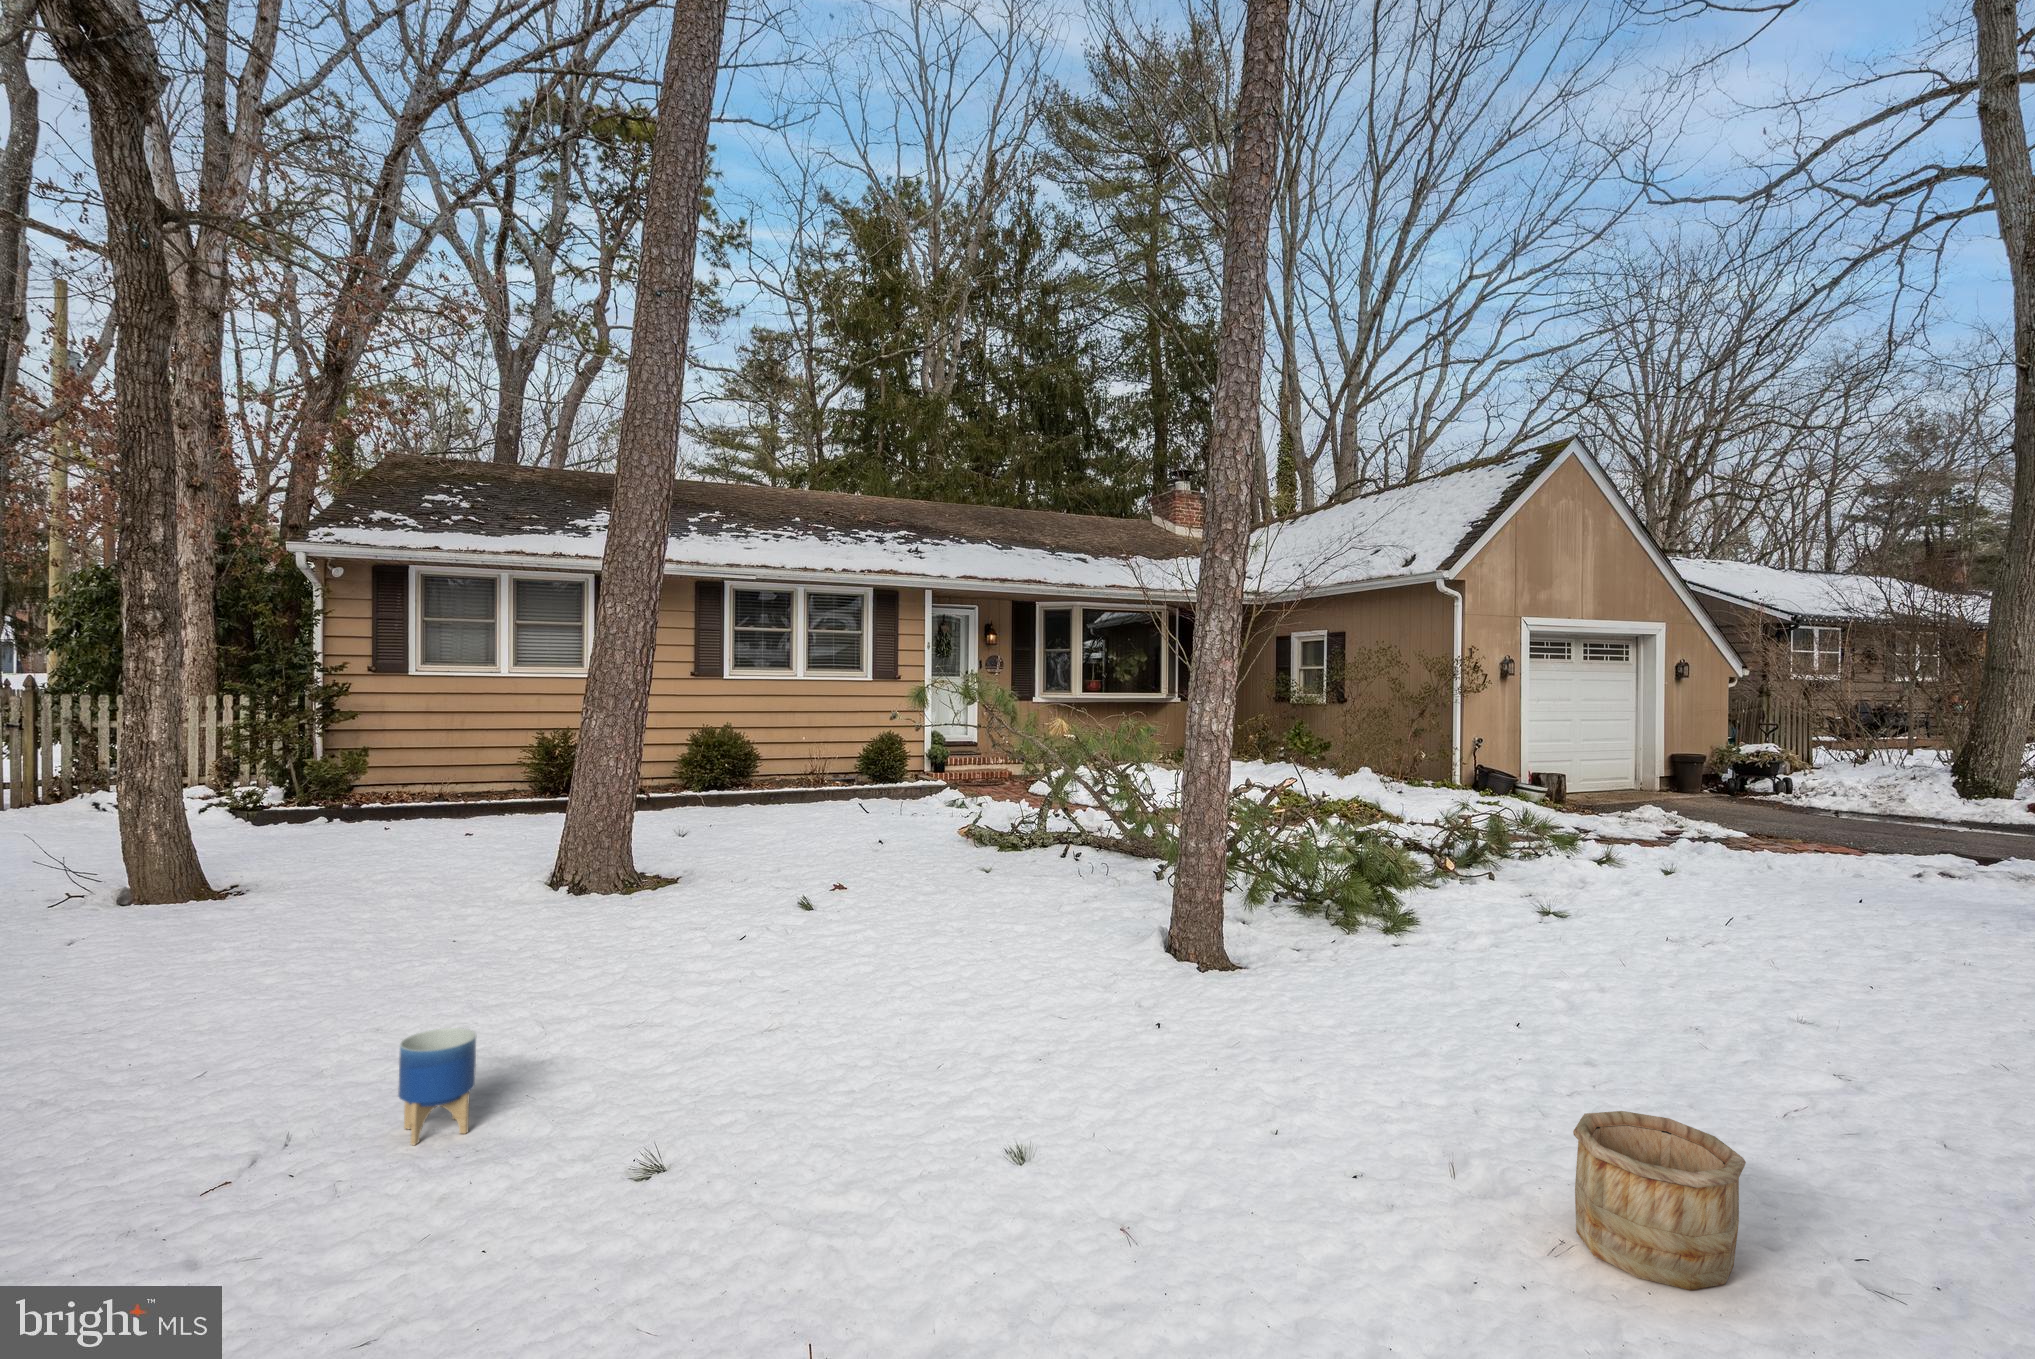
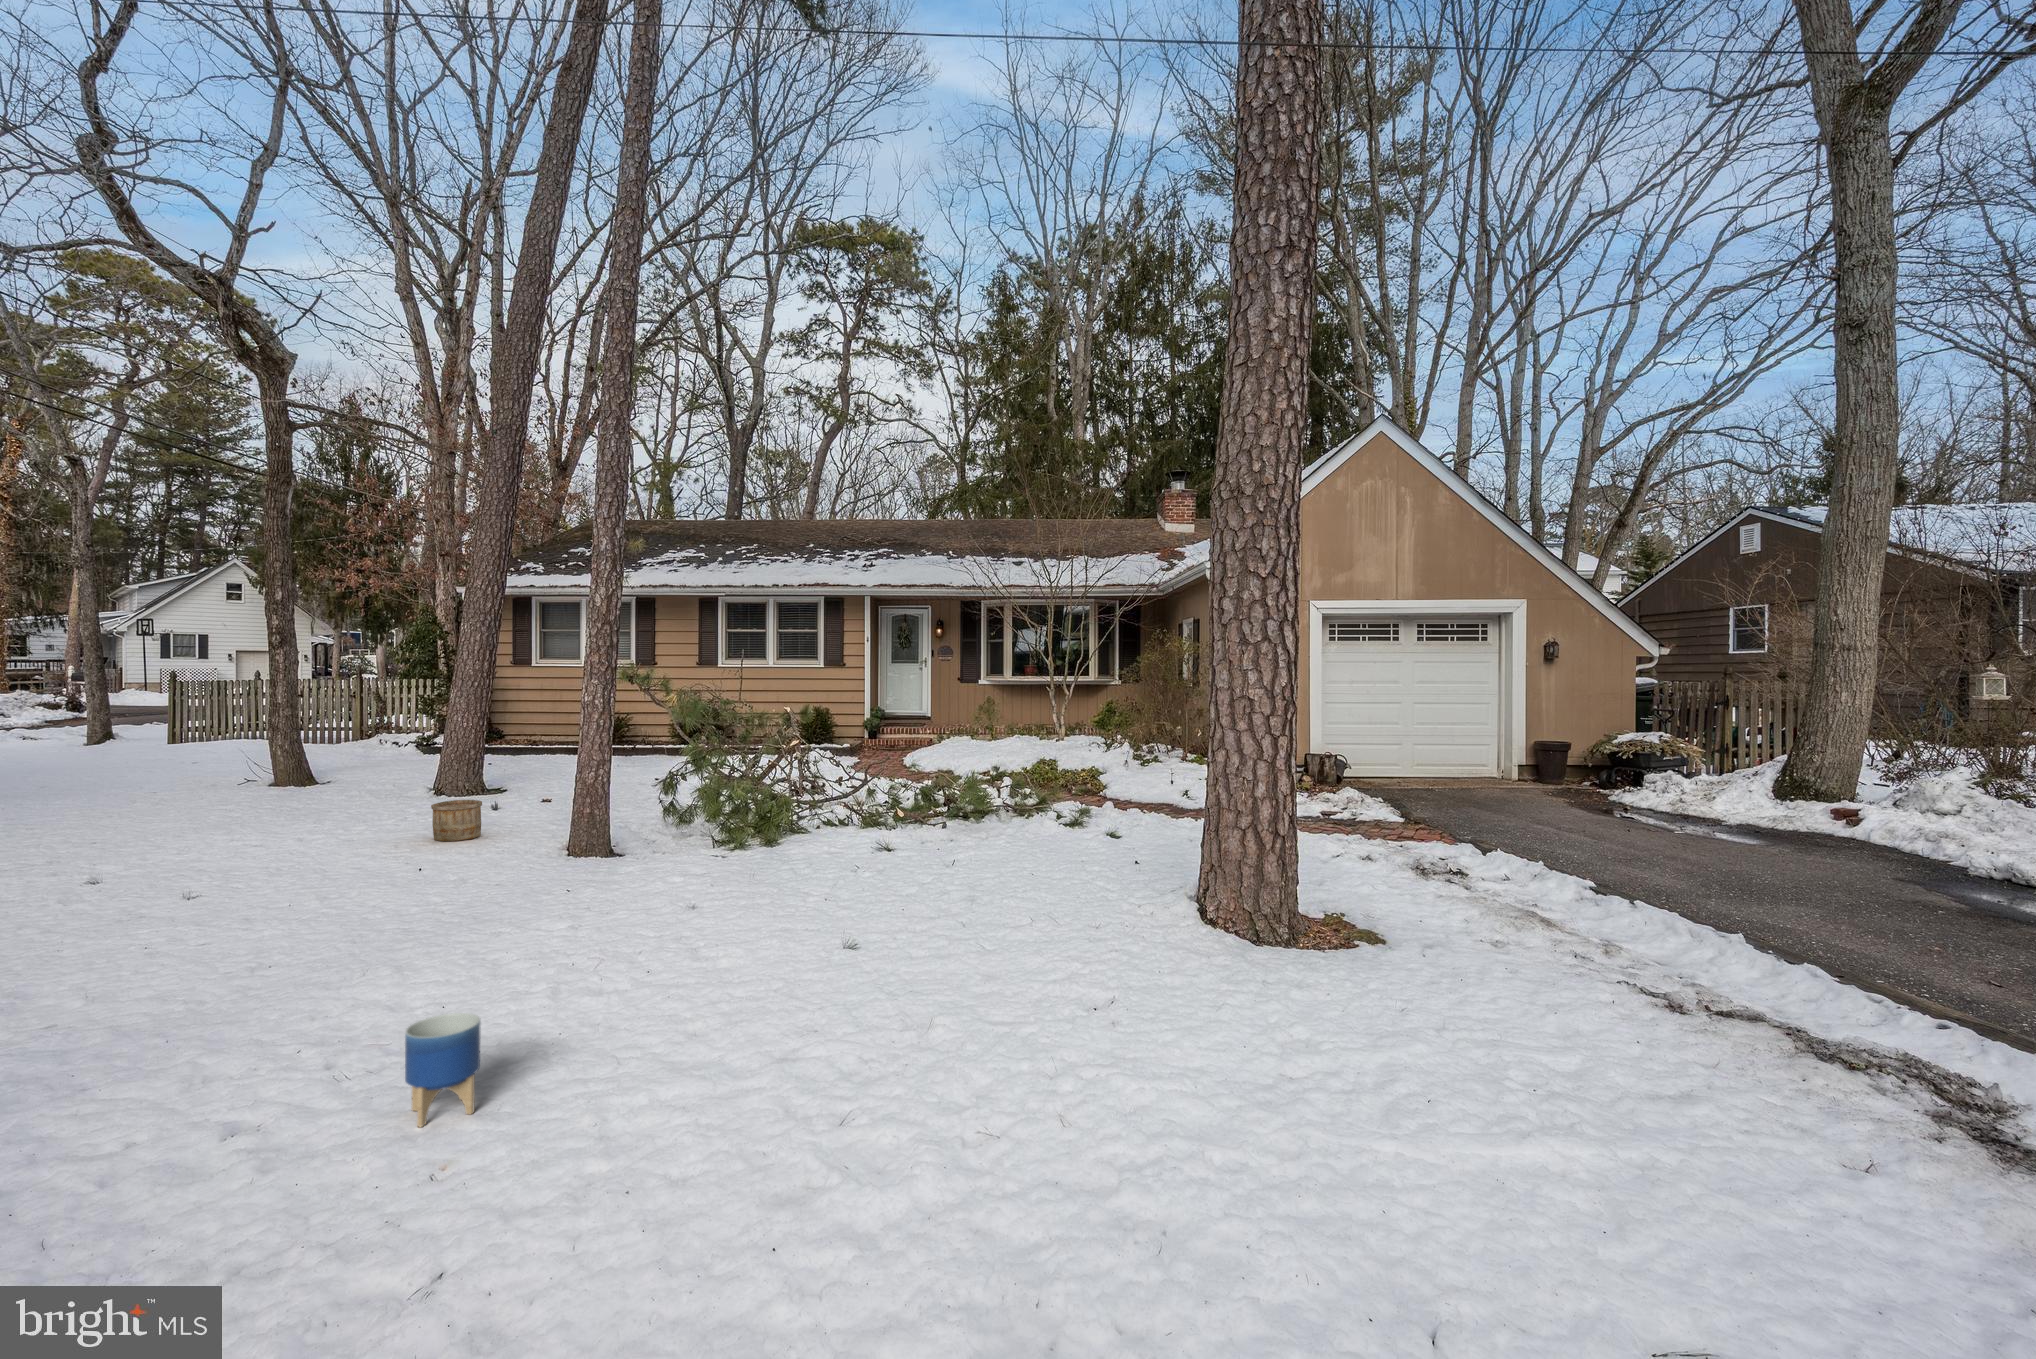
wooden bucket: present [1573,1111,1746,1290] -> present [431,800,482,841]

